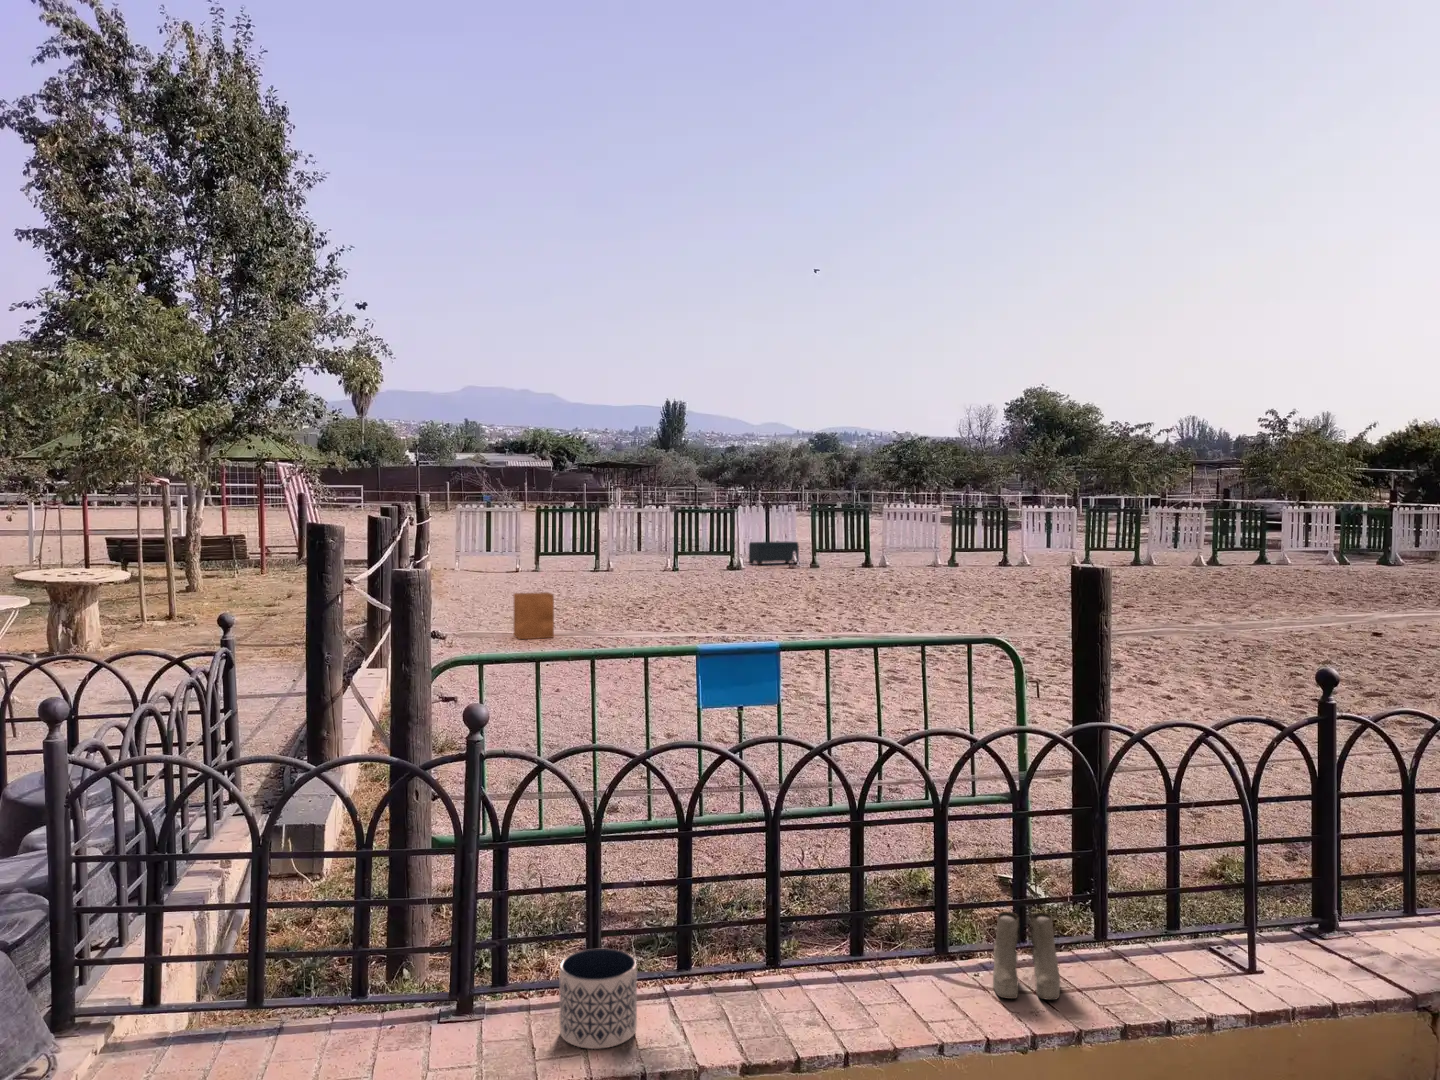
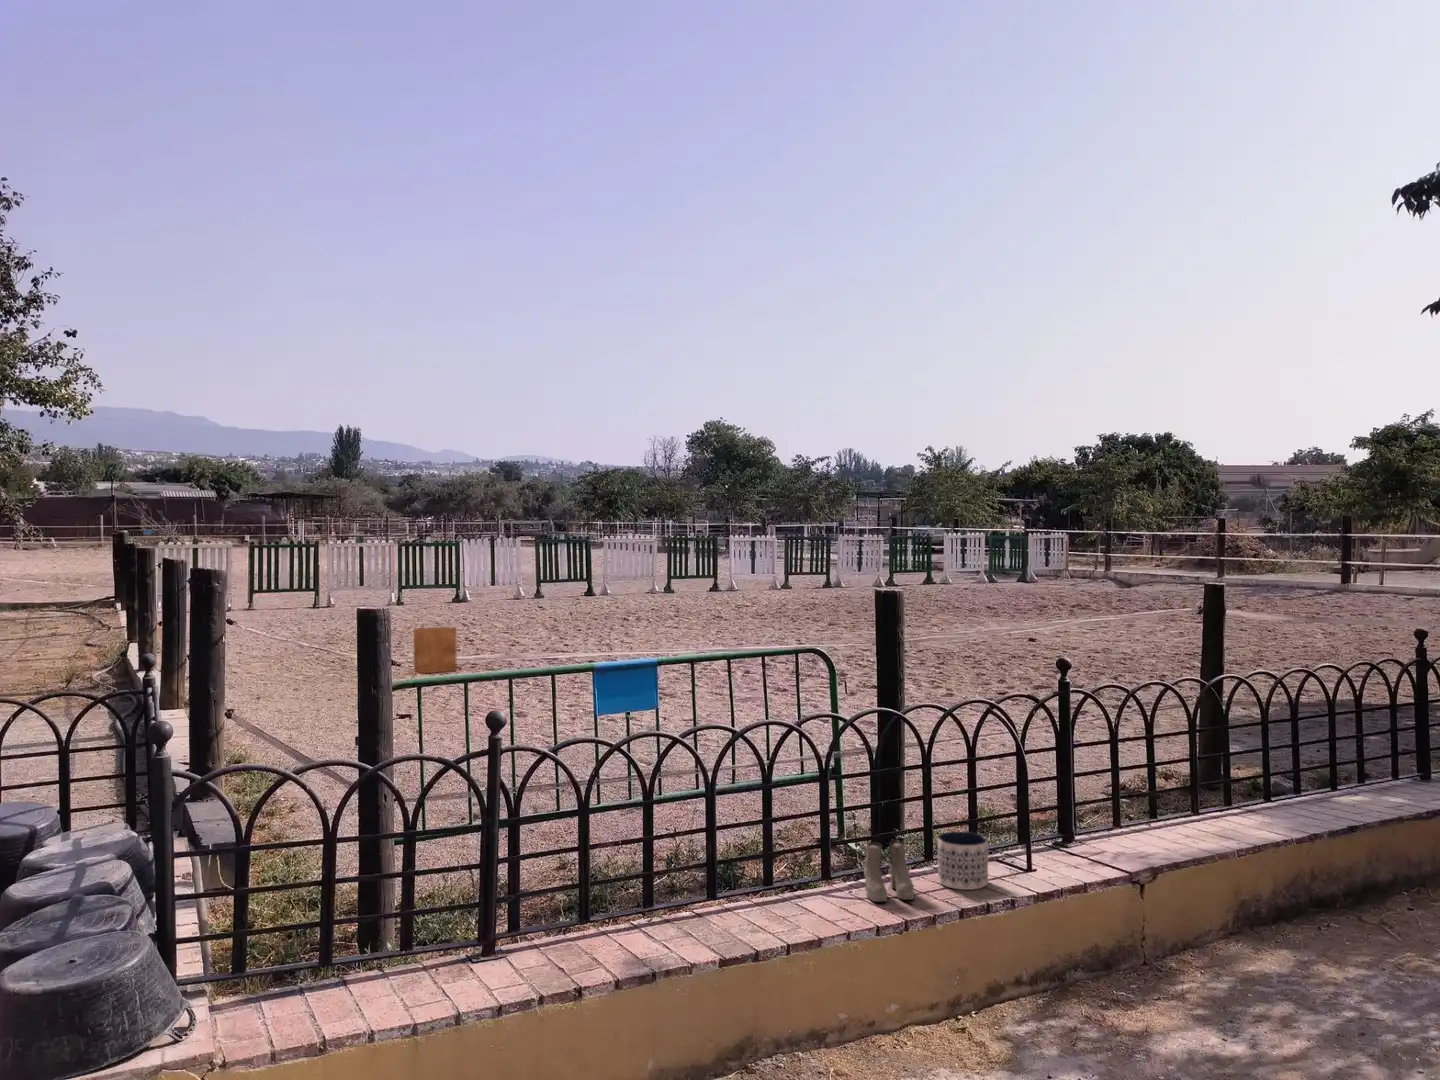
bench: present [749,542,799,565] -> none [476,573,525,596]
cardboard box: present [513,592,554,639] -> present [414,627,457,673]
planter: present [559,948,637,1049] -> present [938,832,988,890]

